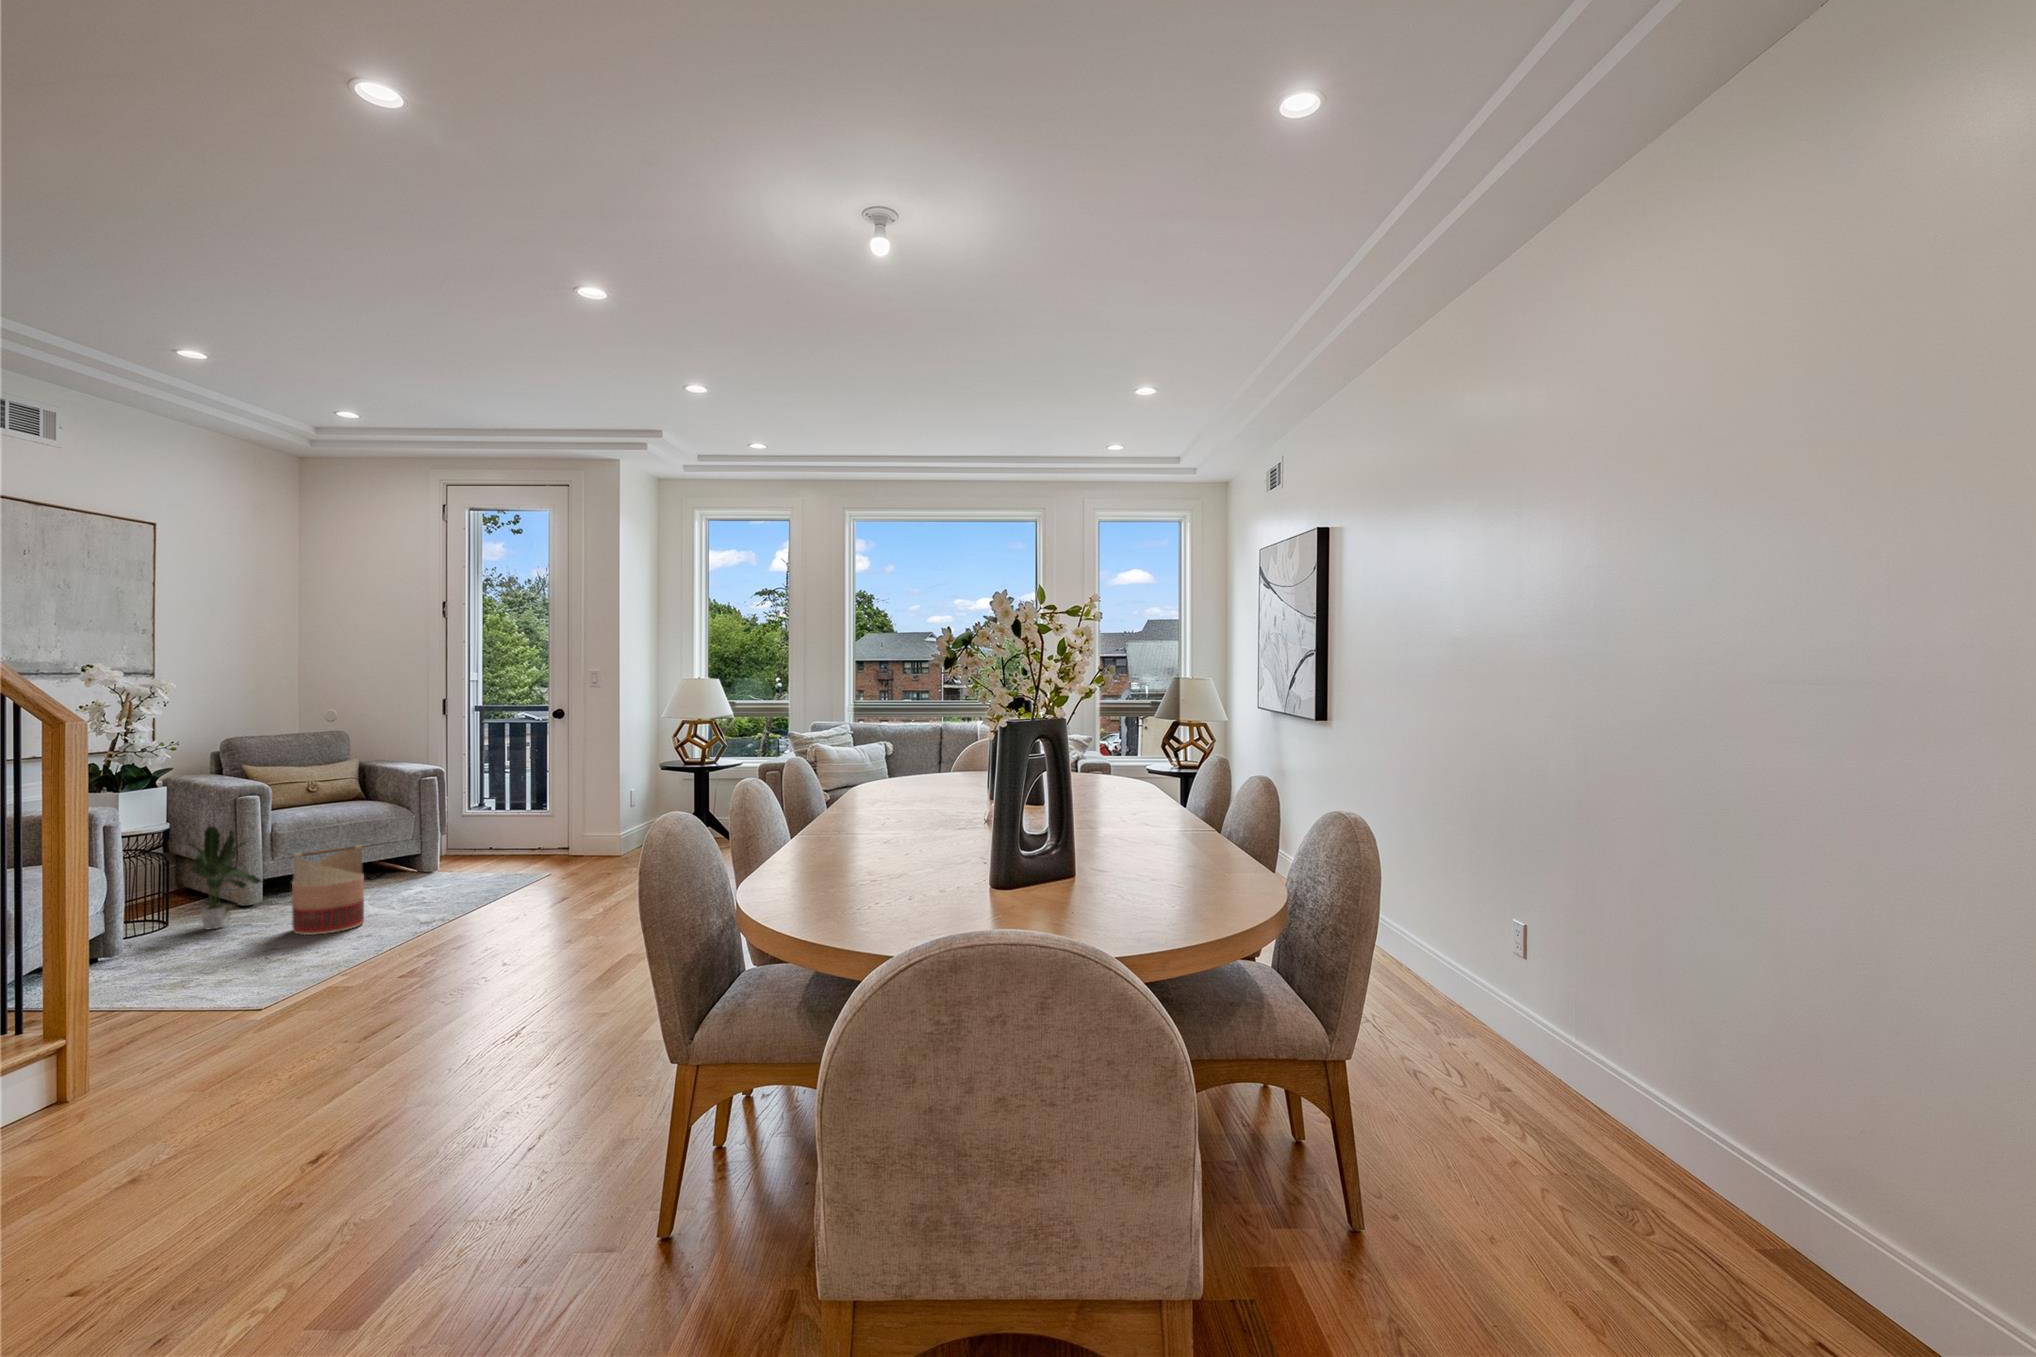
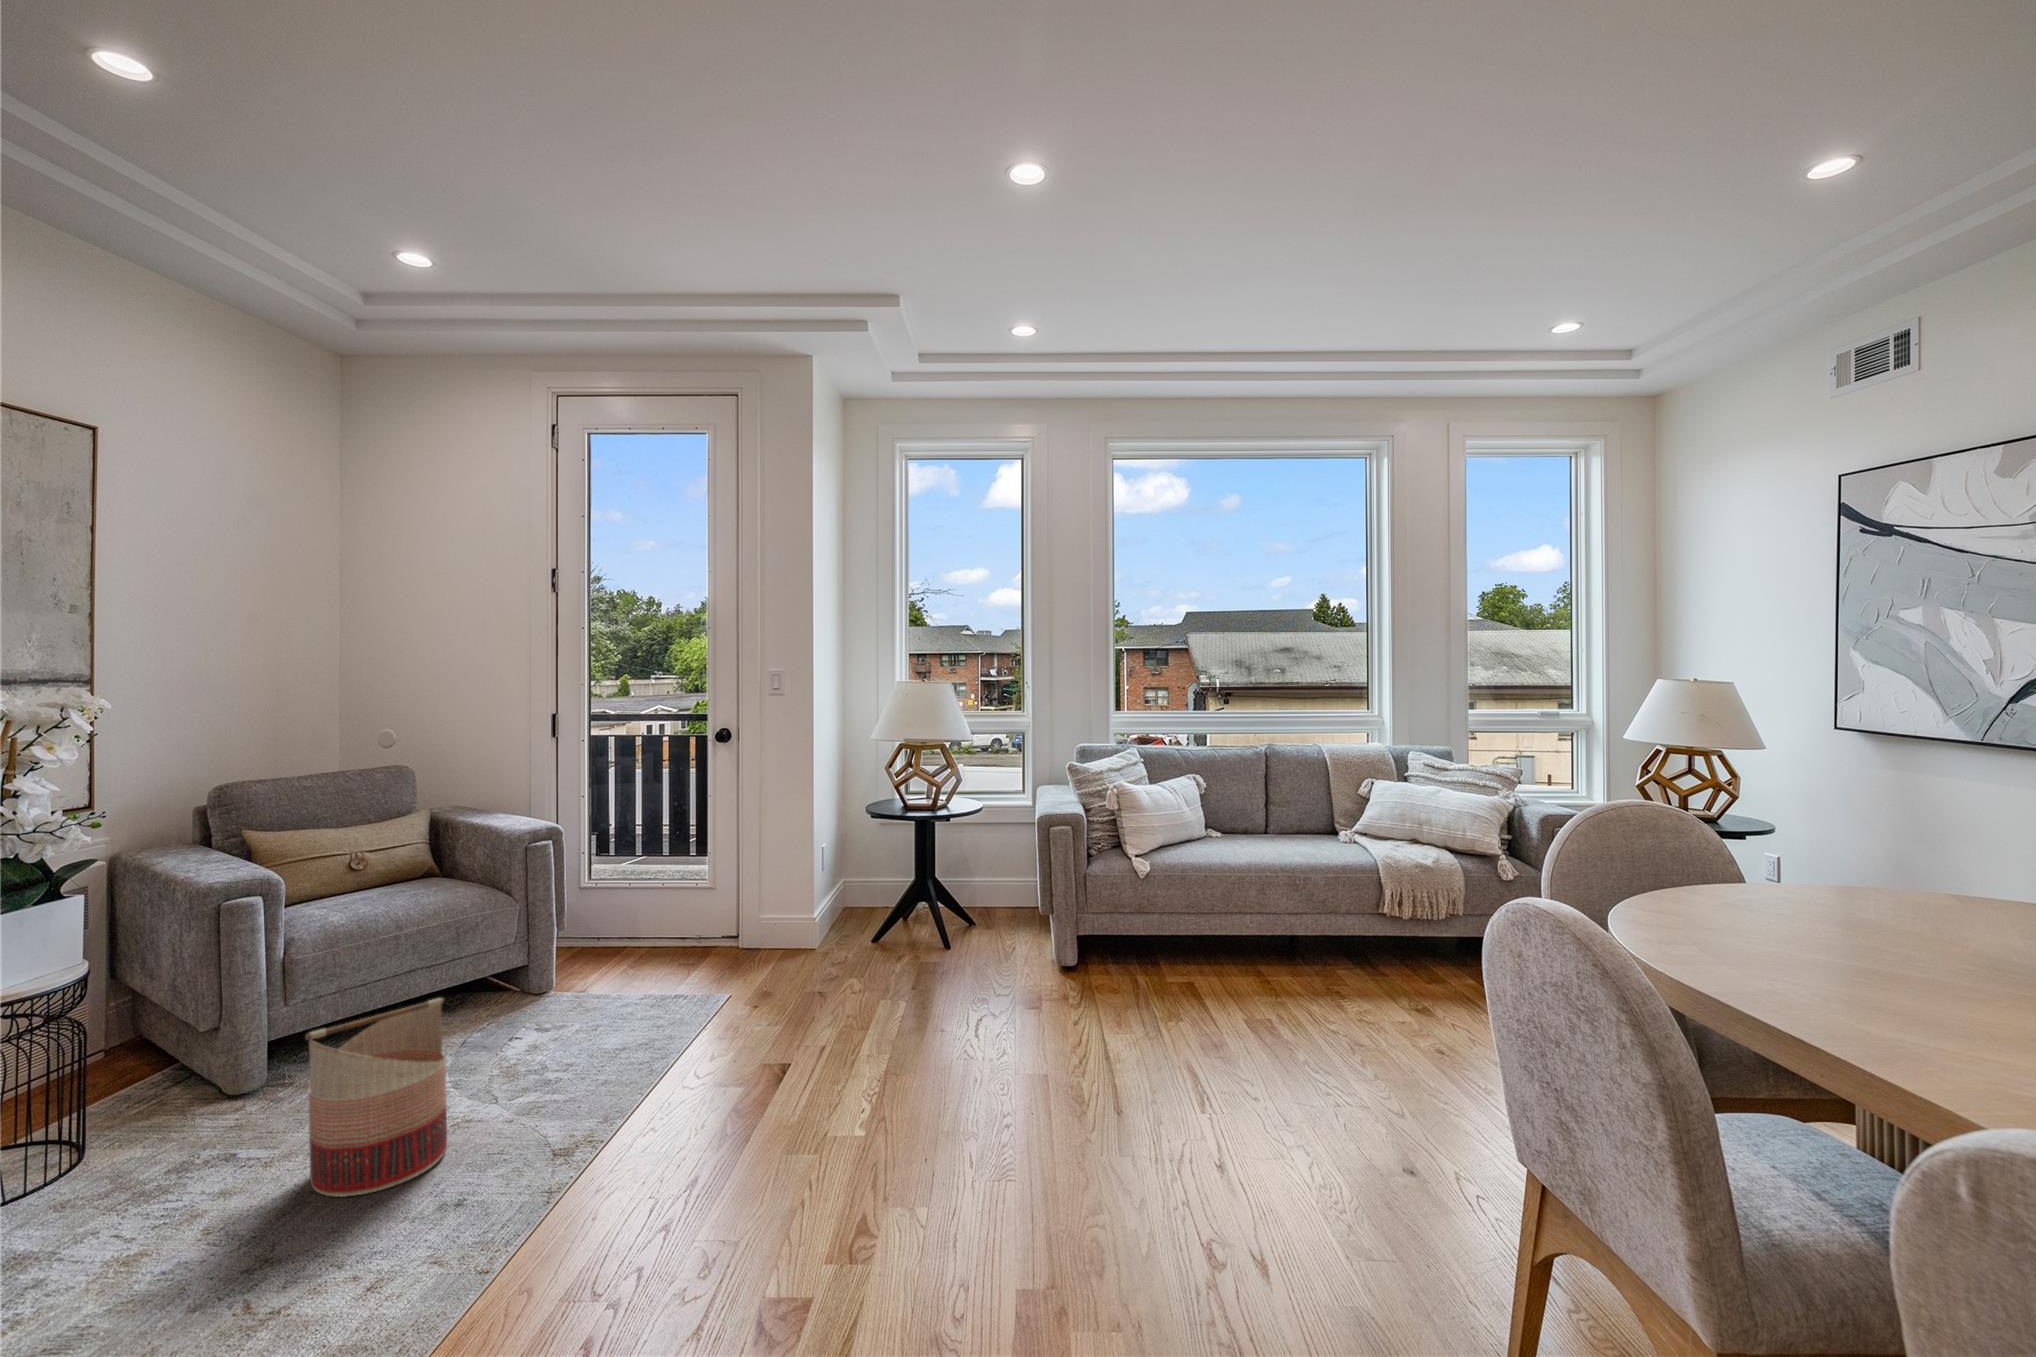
potted plant: present [188,827,262,929] -> none [91,970,263,1176]

